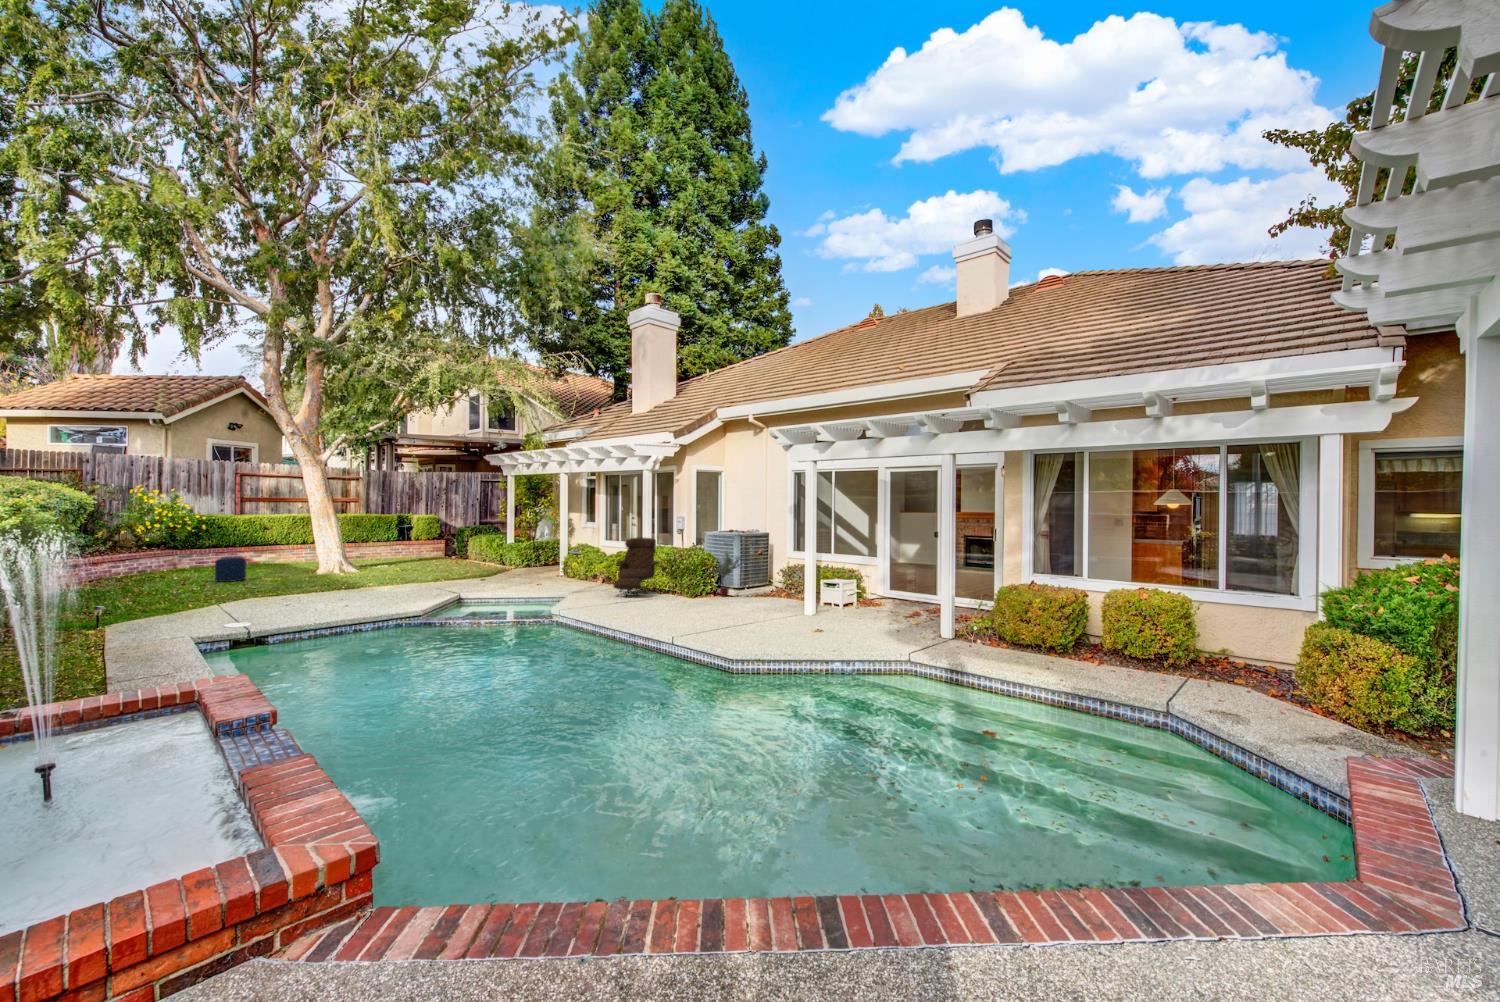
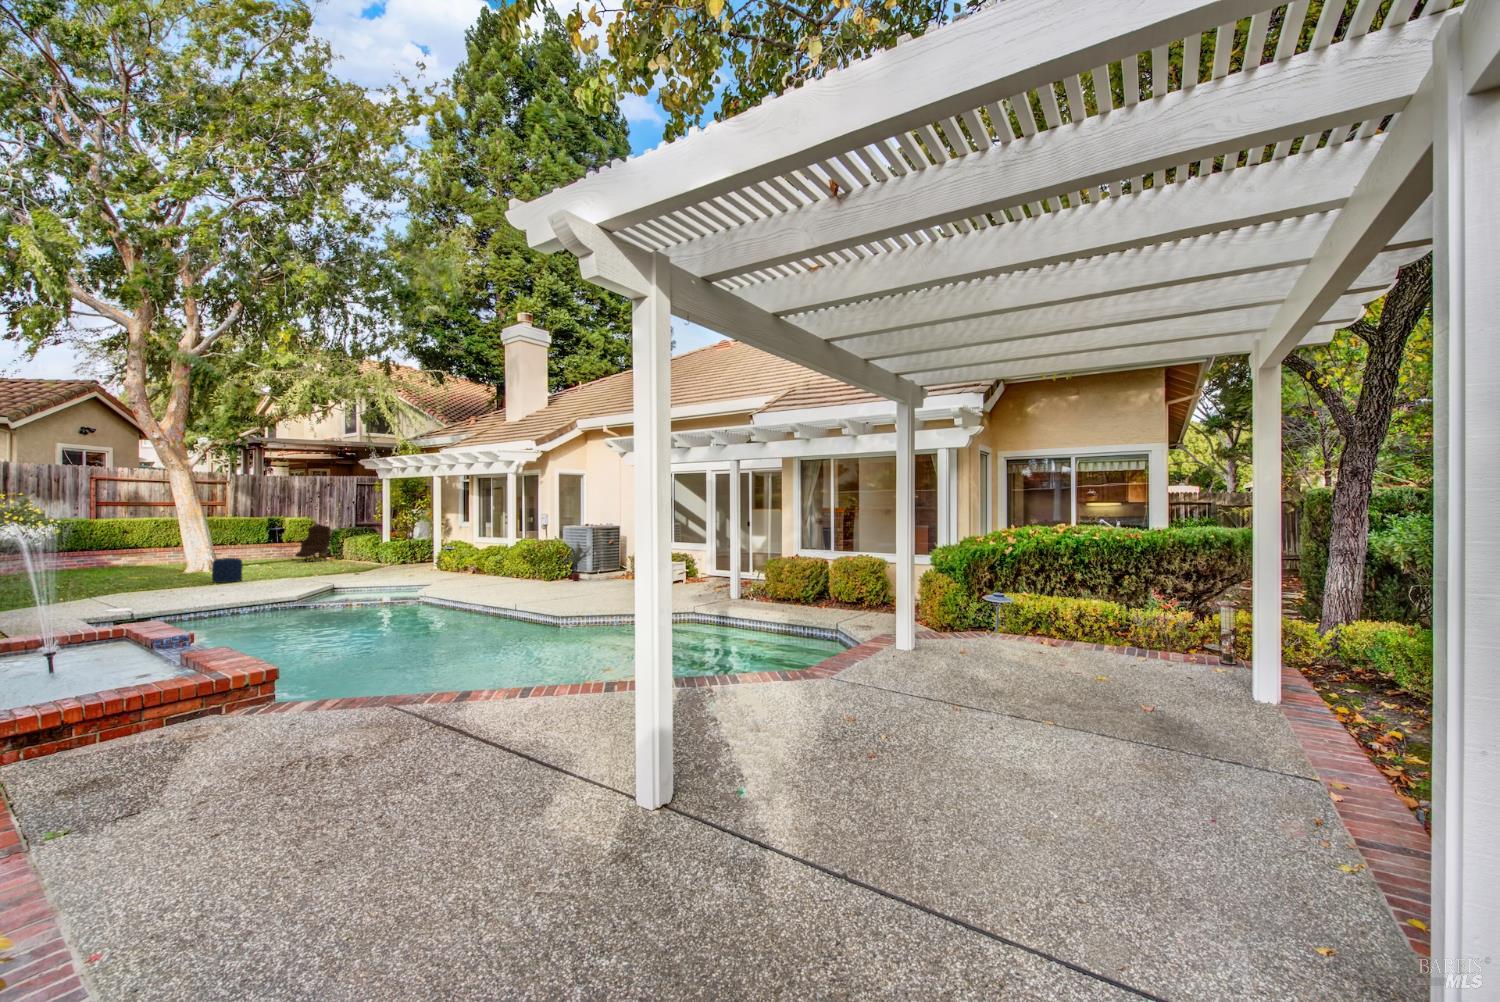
lounge chair: present [613,537,659,596] -> present [295,526,330,561]
pouf: present [215,557,246,582] -> present [212,558,242,583]

